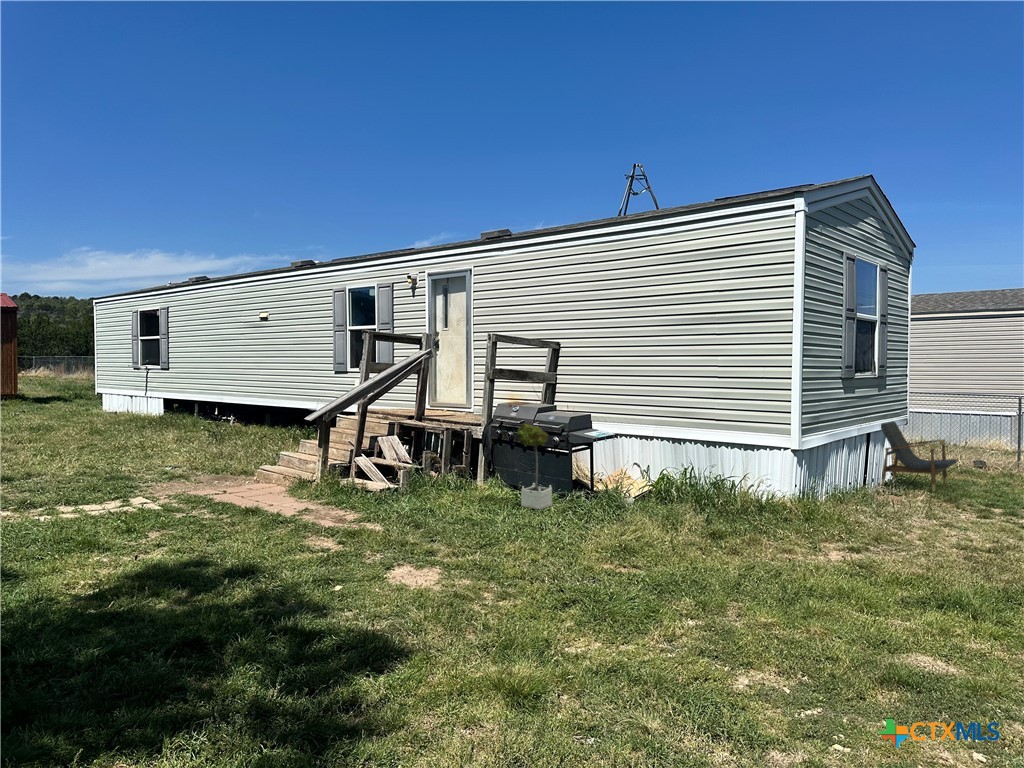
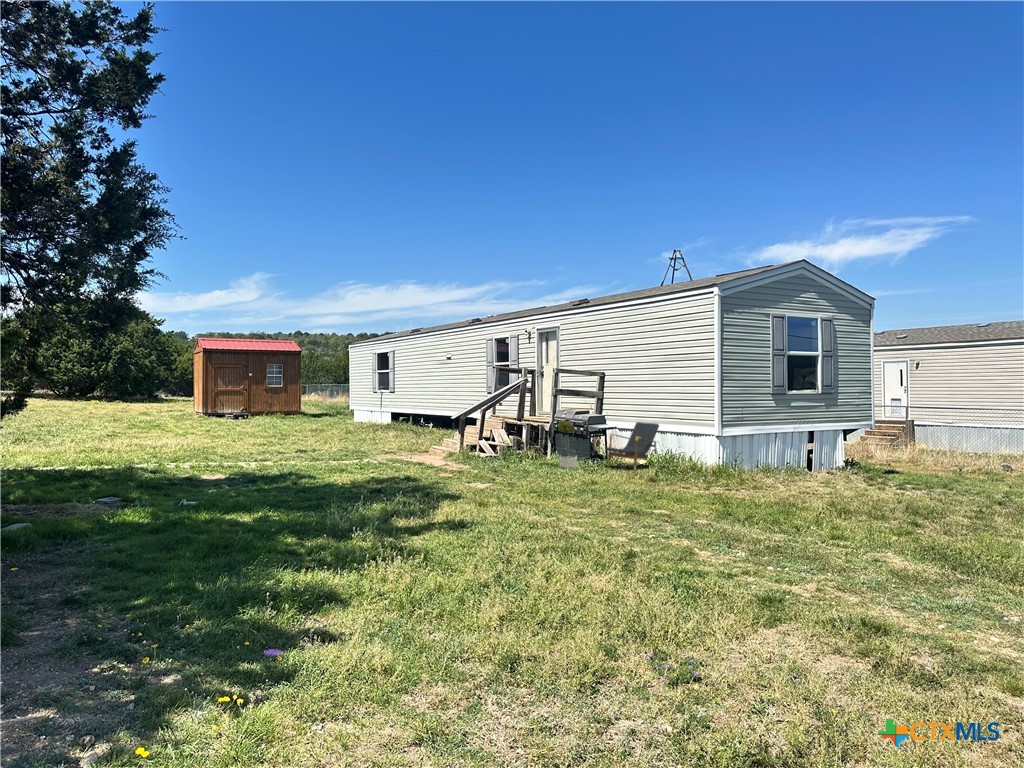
lounge chair: present [881,421,957,492] -> present [606,422,659,470]

